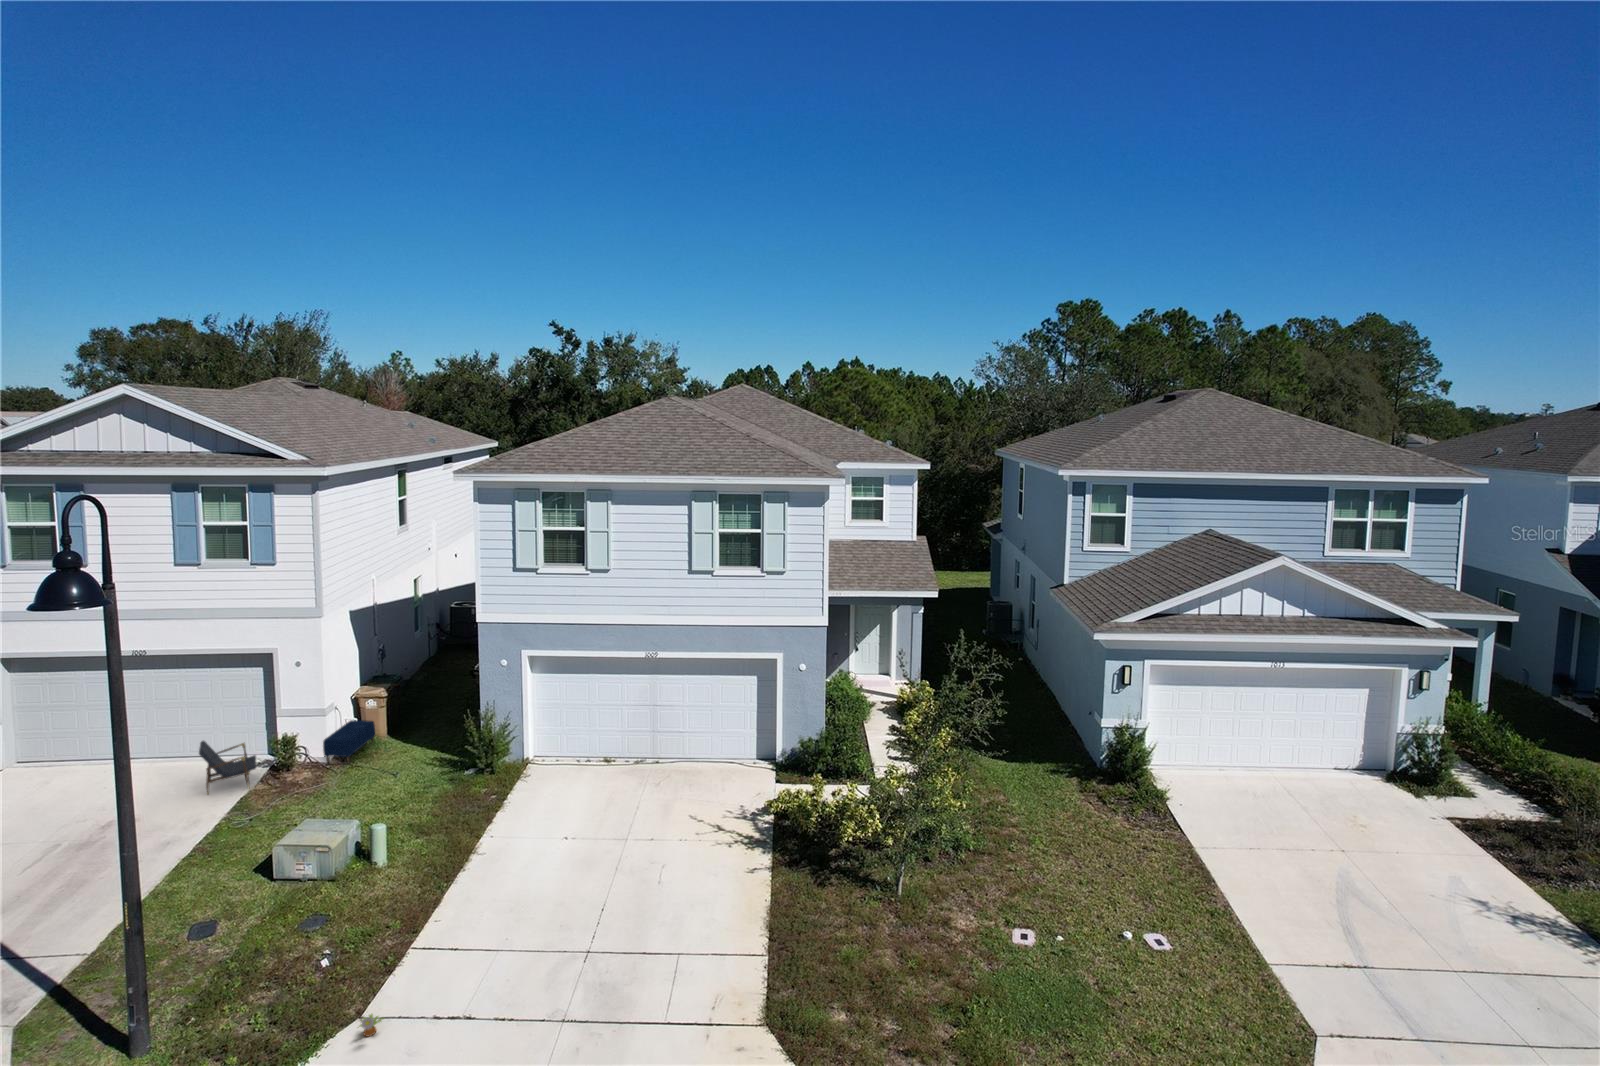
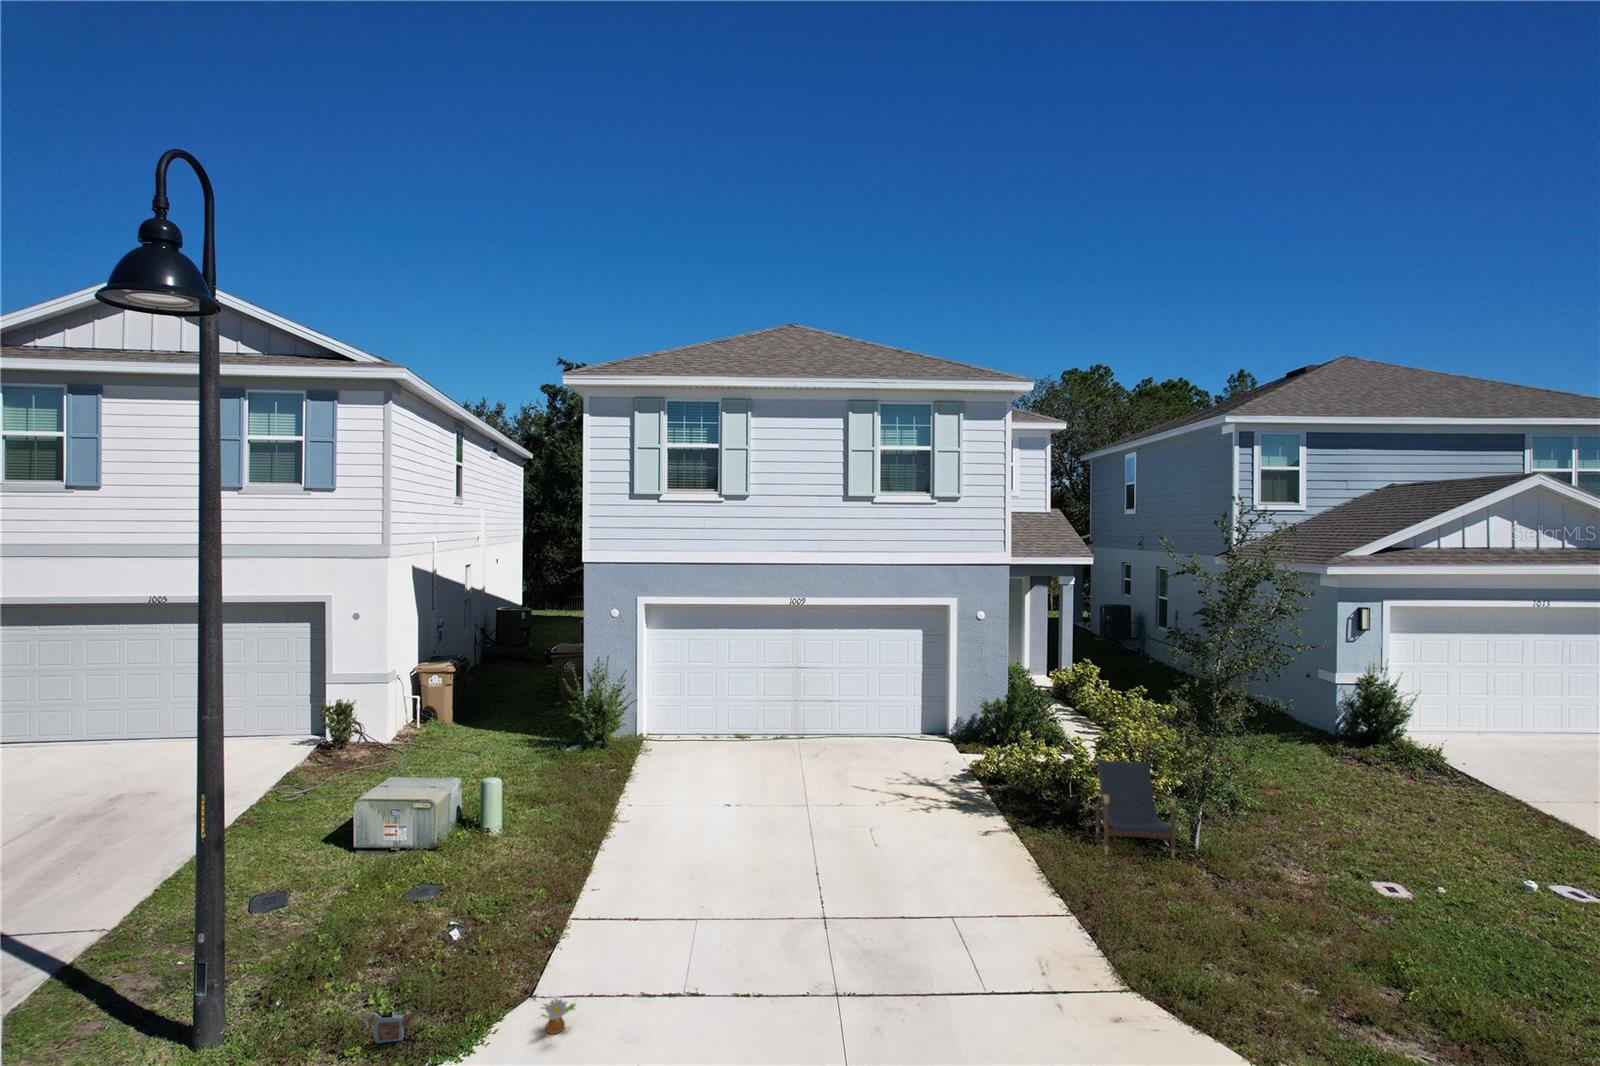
bench: present [323,720,375,763] -> none [383,697,443,744]
lounge chair: present [199,741,256,794] -> present [1096,760,1176,858]
watering can: none [249,1021,284,1040] -> present [363,1009,420,1043]

